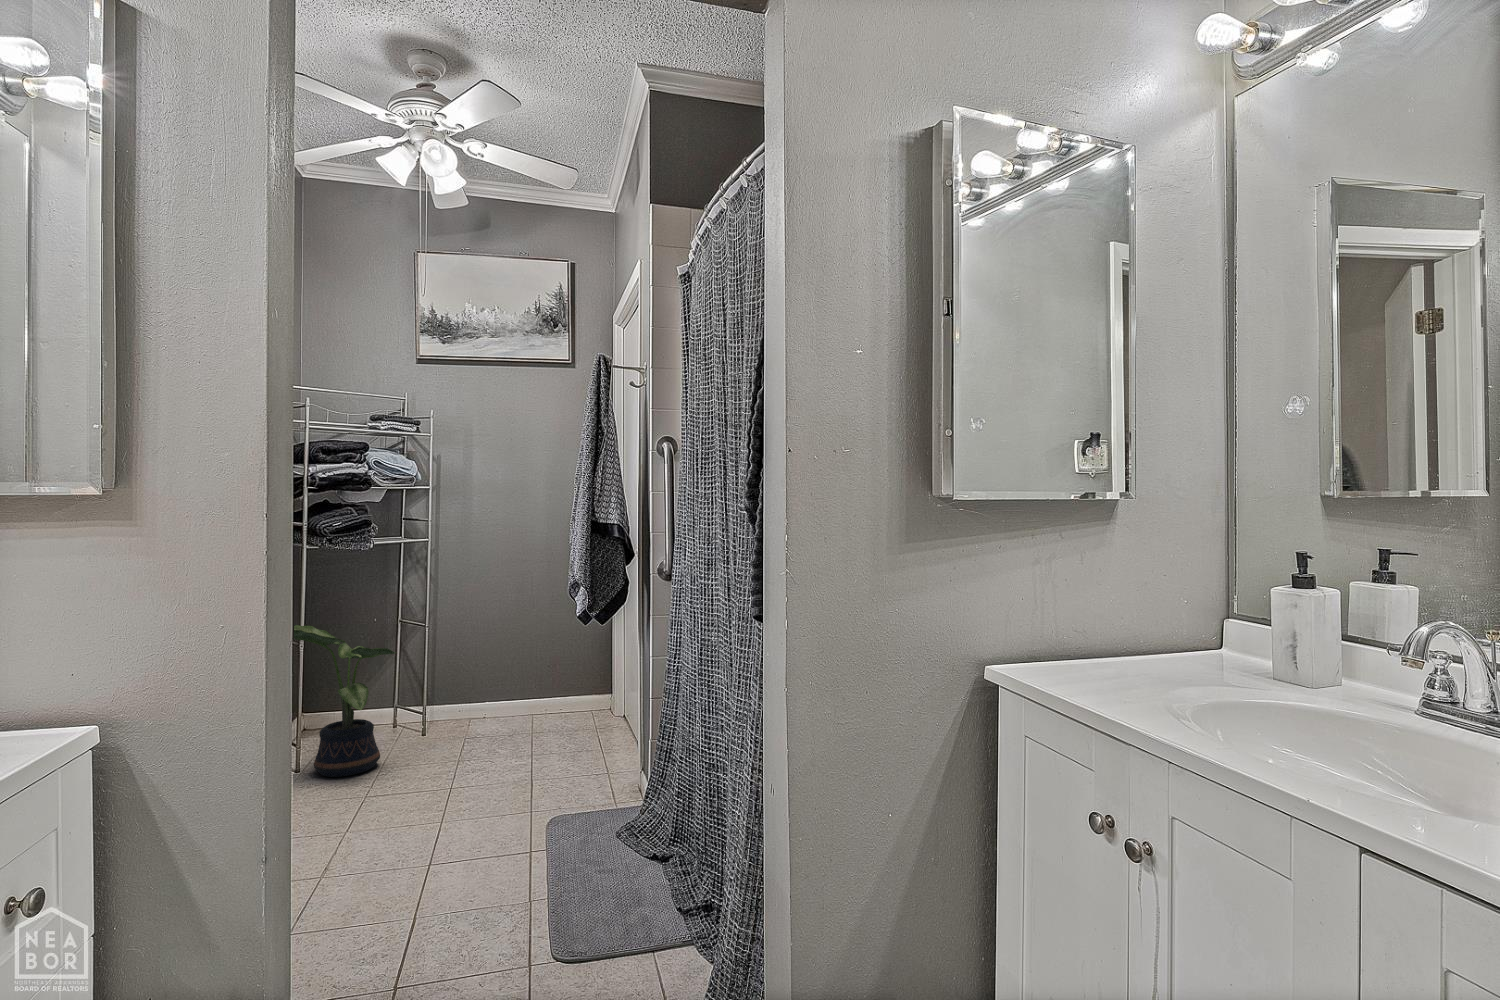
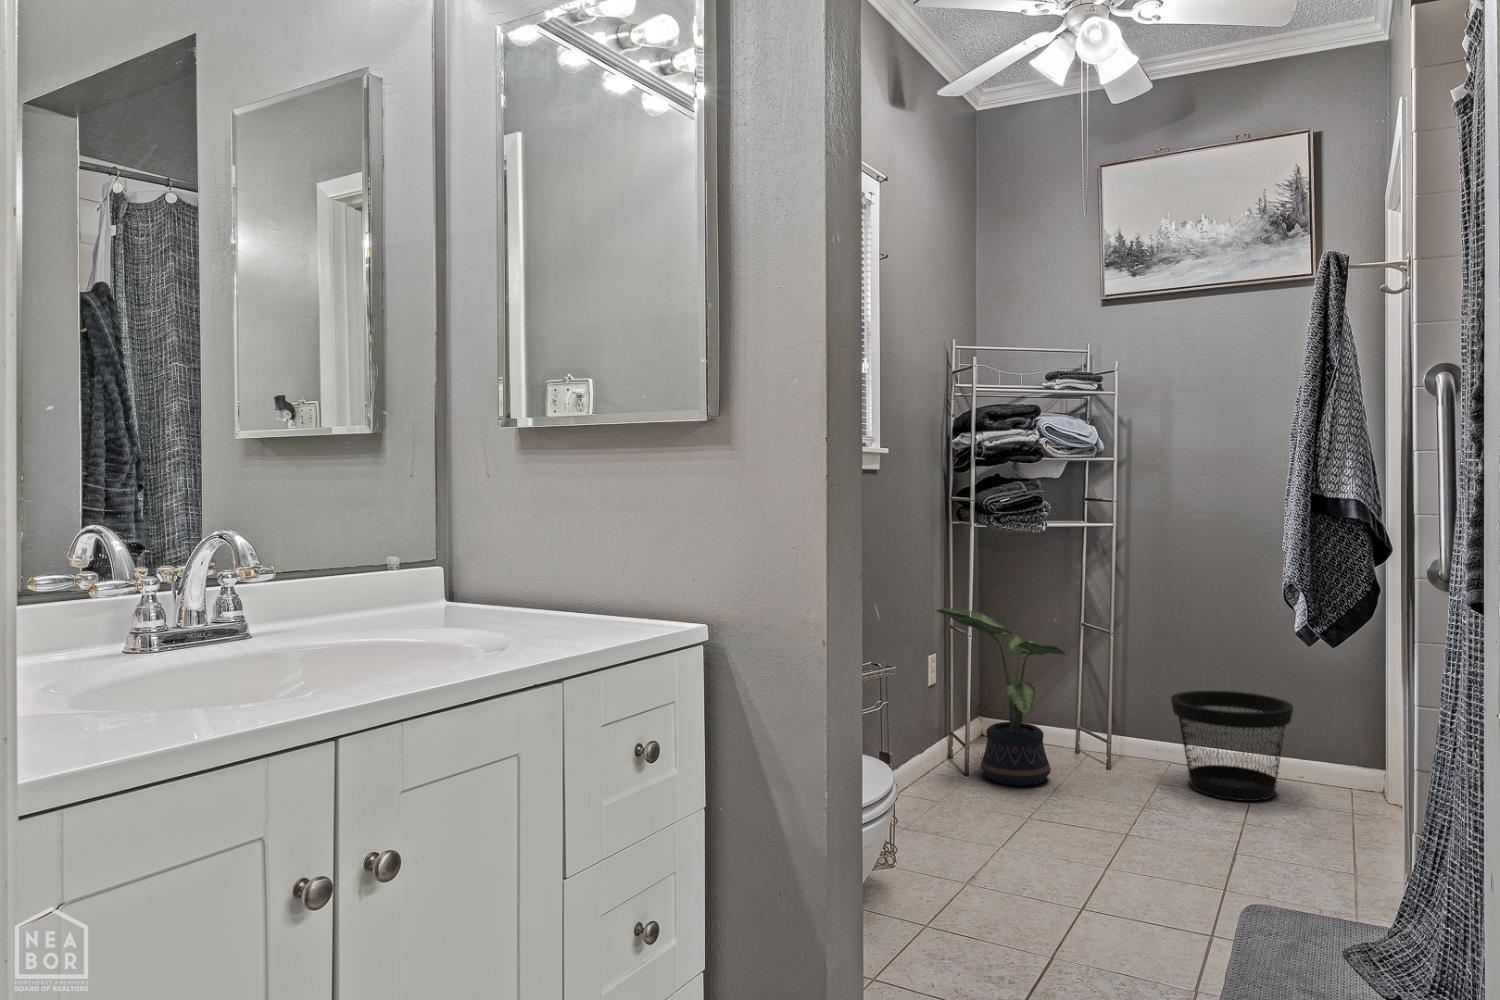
wastebasket: none [477,664,561,746] -> present [1171,690,1293,801]

